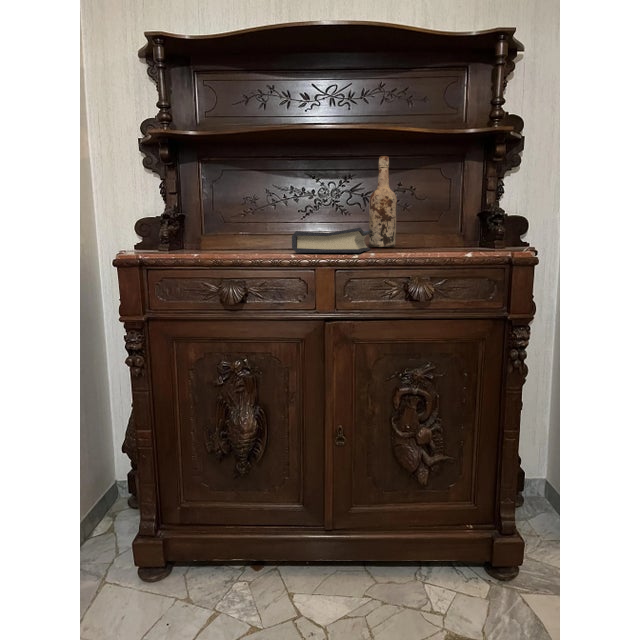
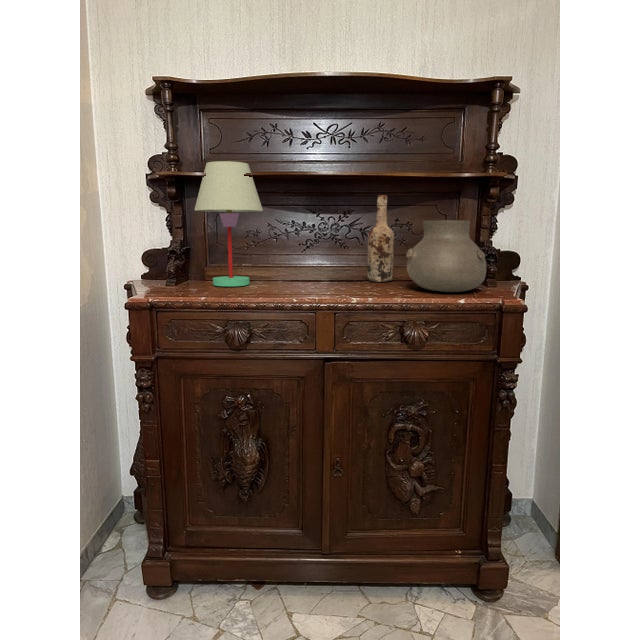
table lamp: none [188,117,260,250] -> present [195,161,263,287]
vase: none [410,173,494,250] -> present [406,220,486,292]
hardback book: present [292,228,370,253] -> none [294,271,368,299]

